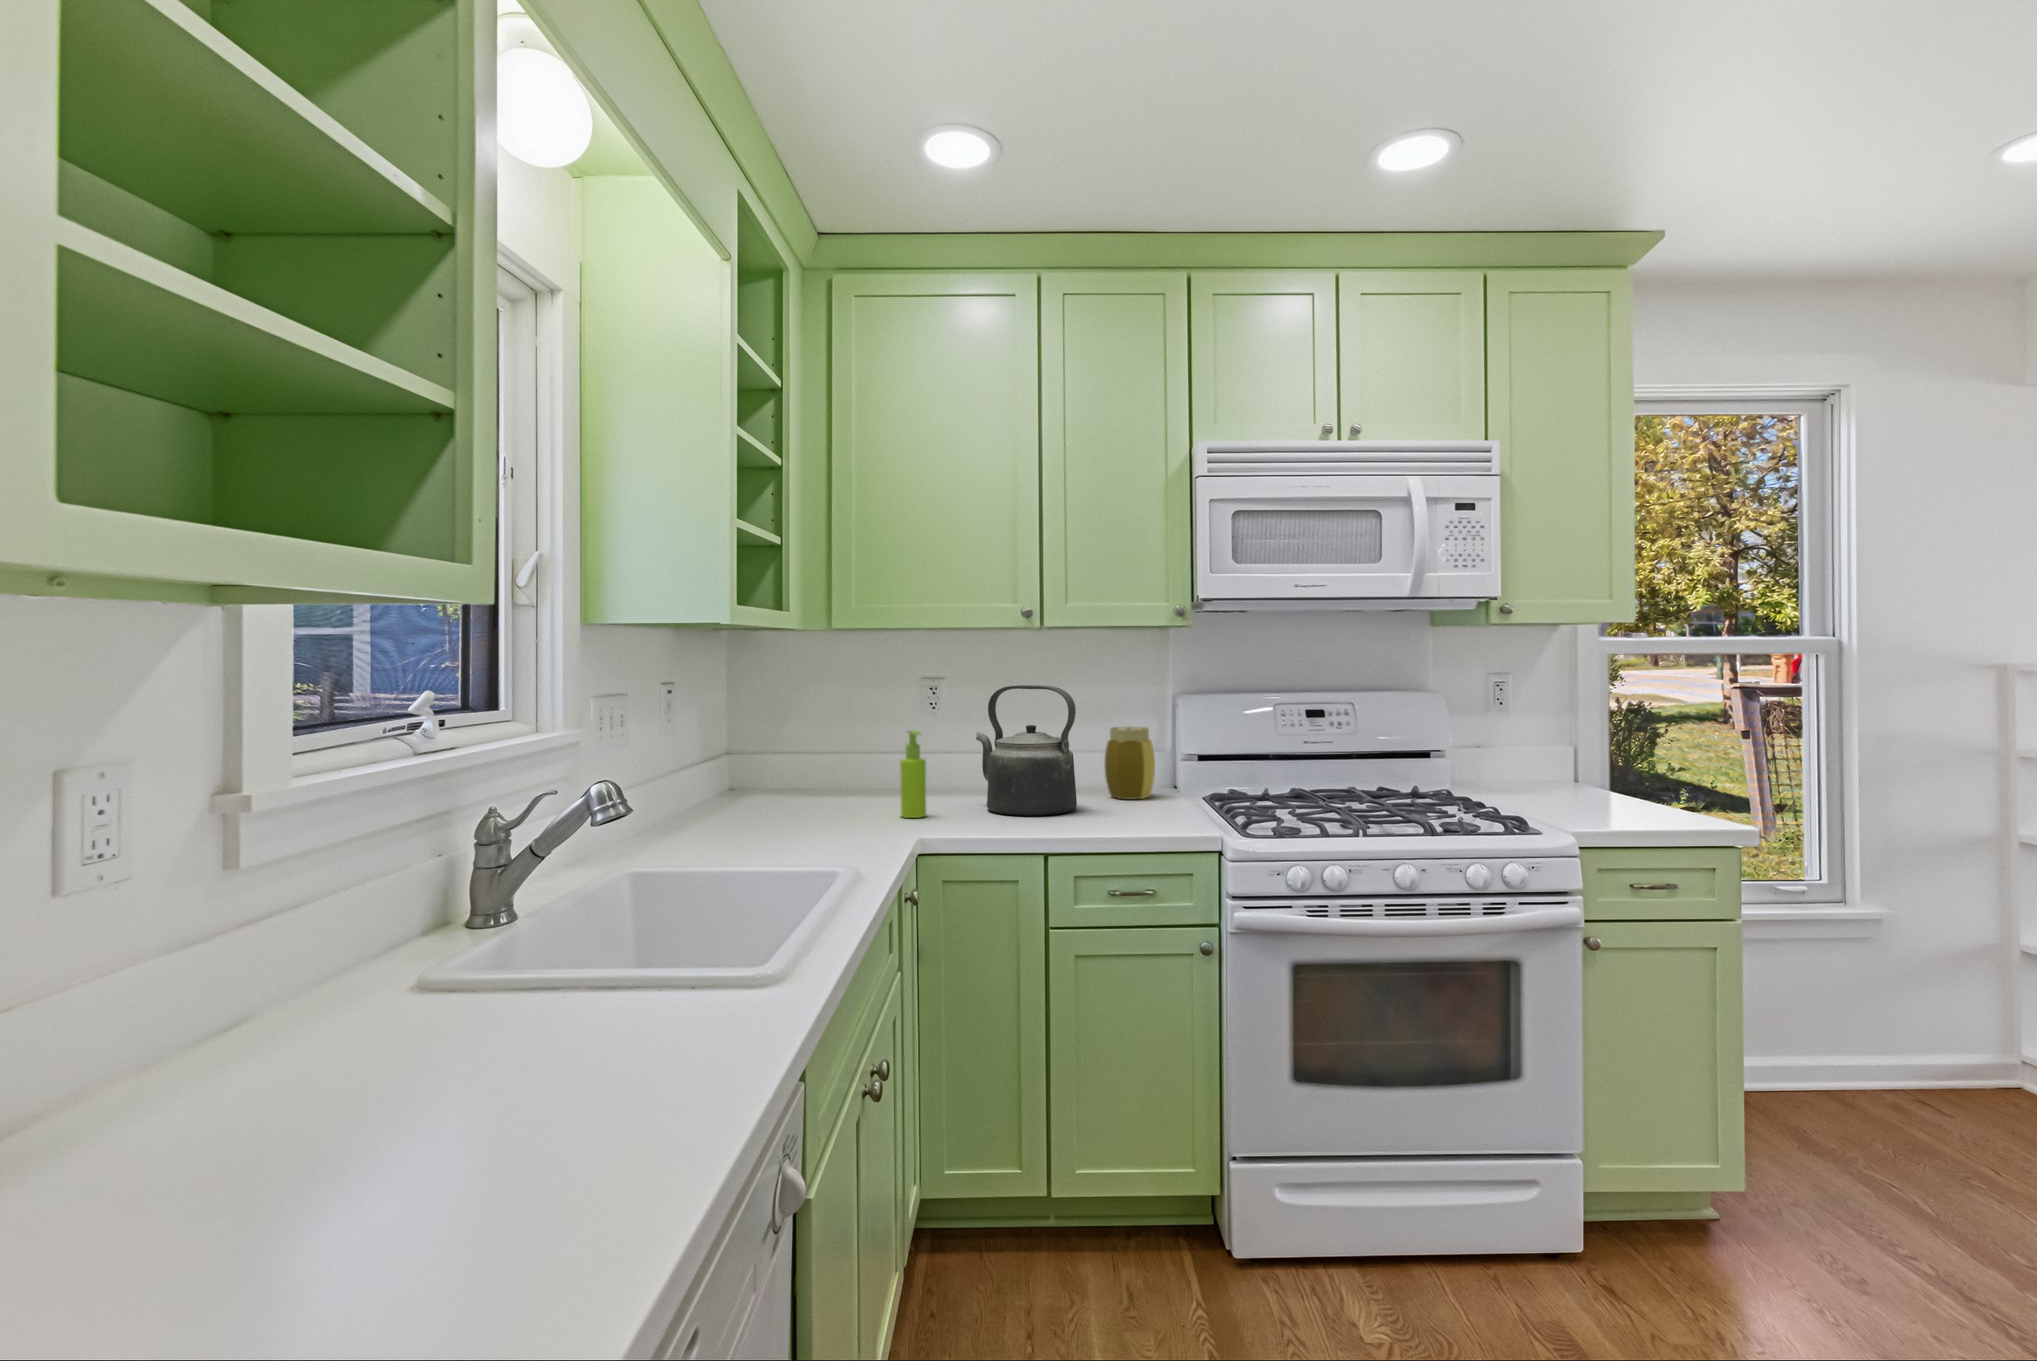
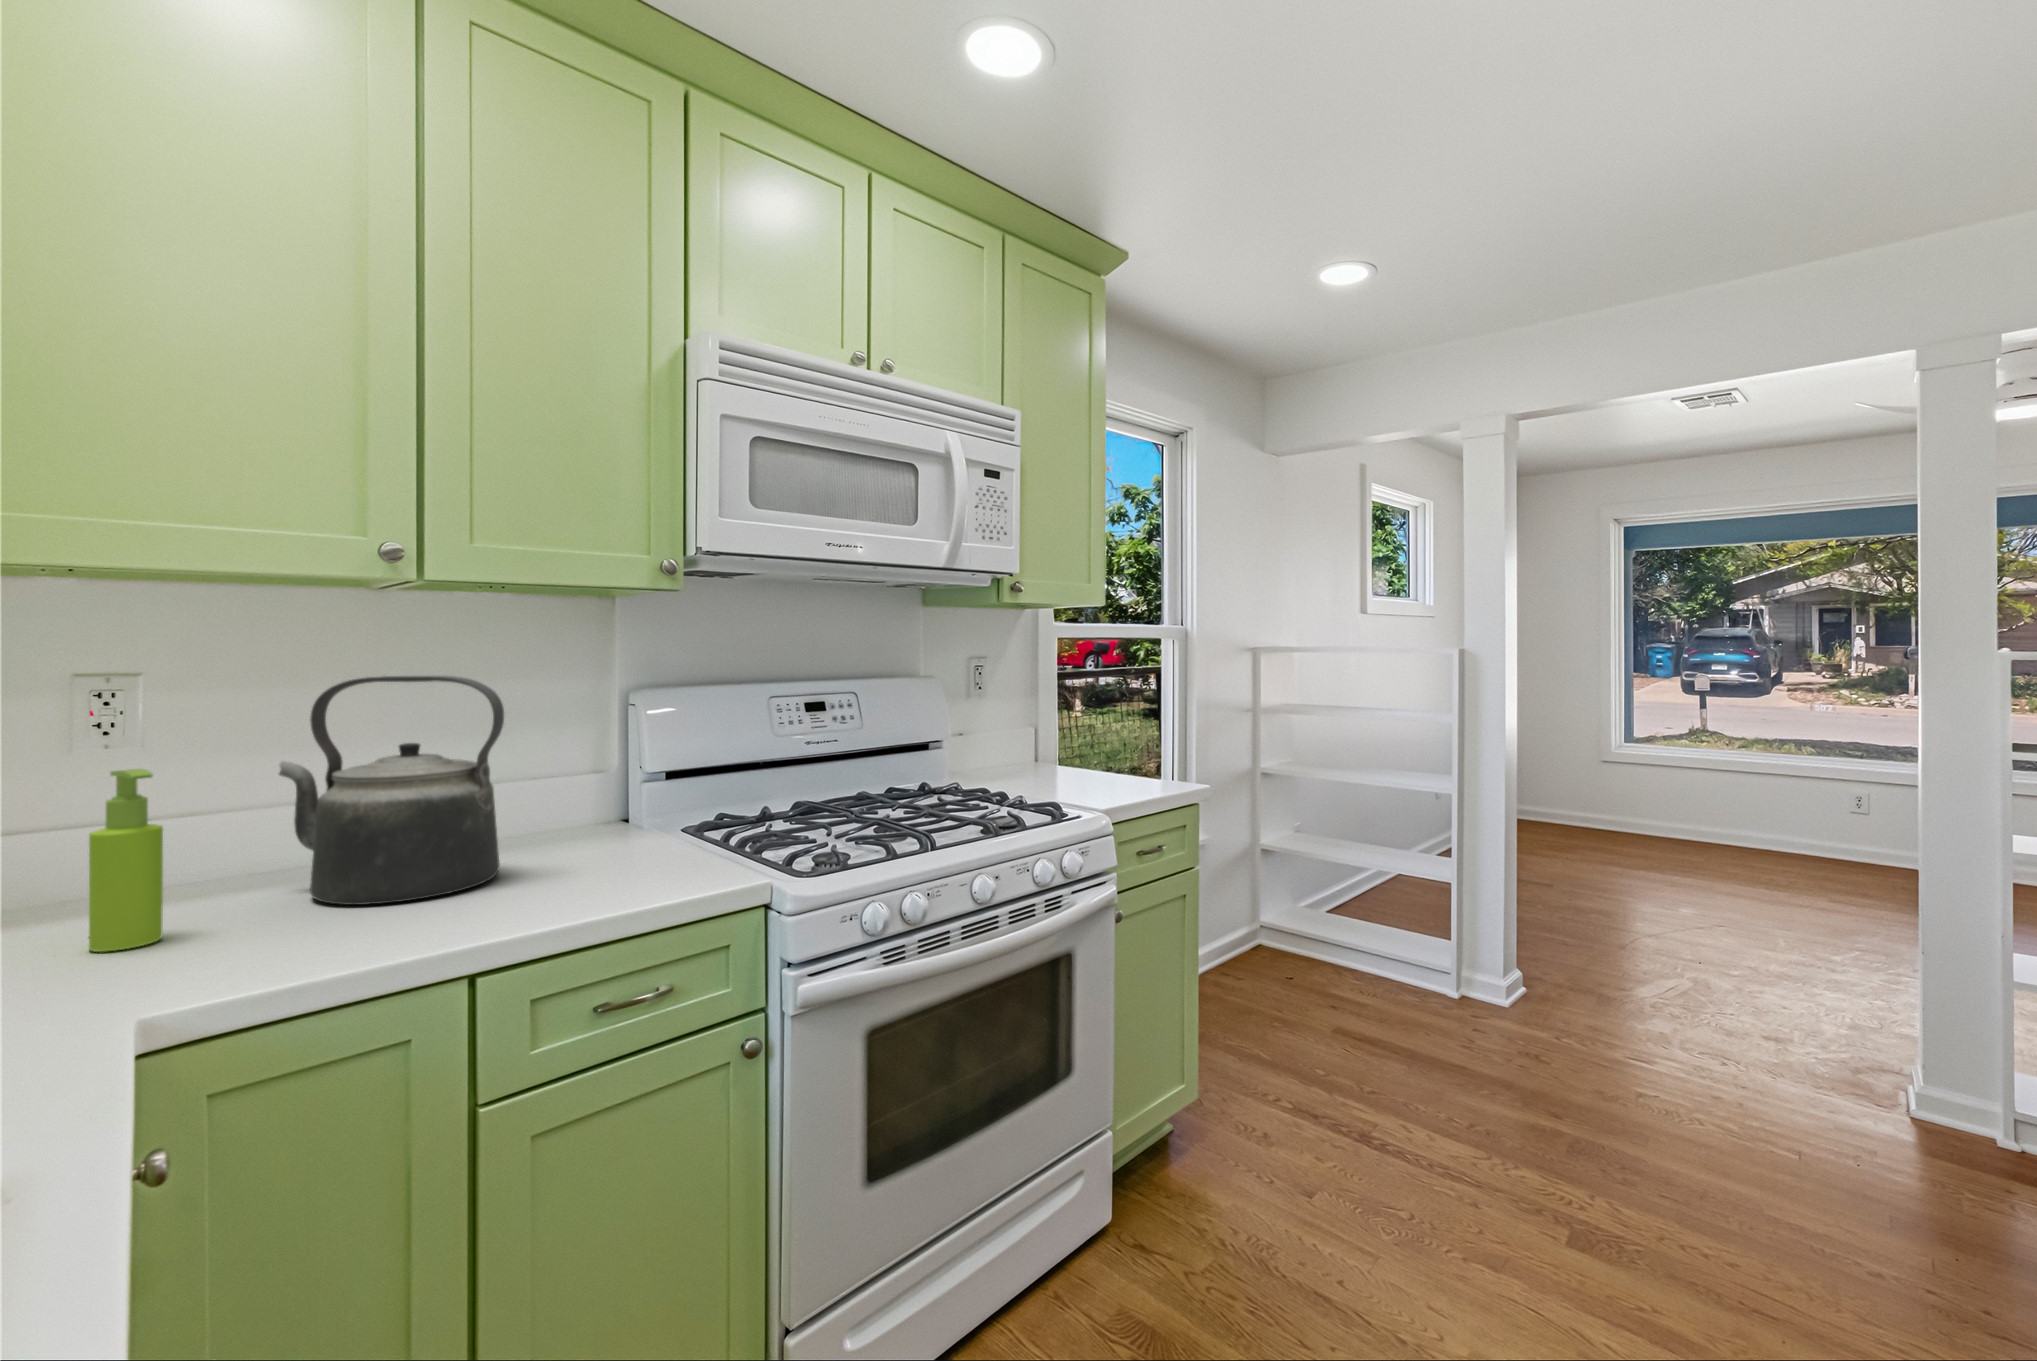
jar: present [1105,727,1155,799] -> none [527,735,610,845]

